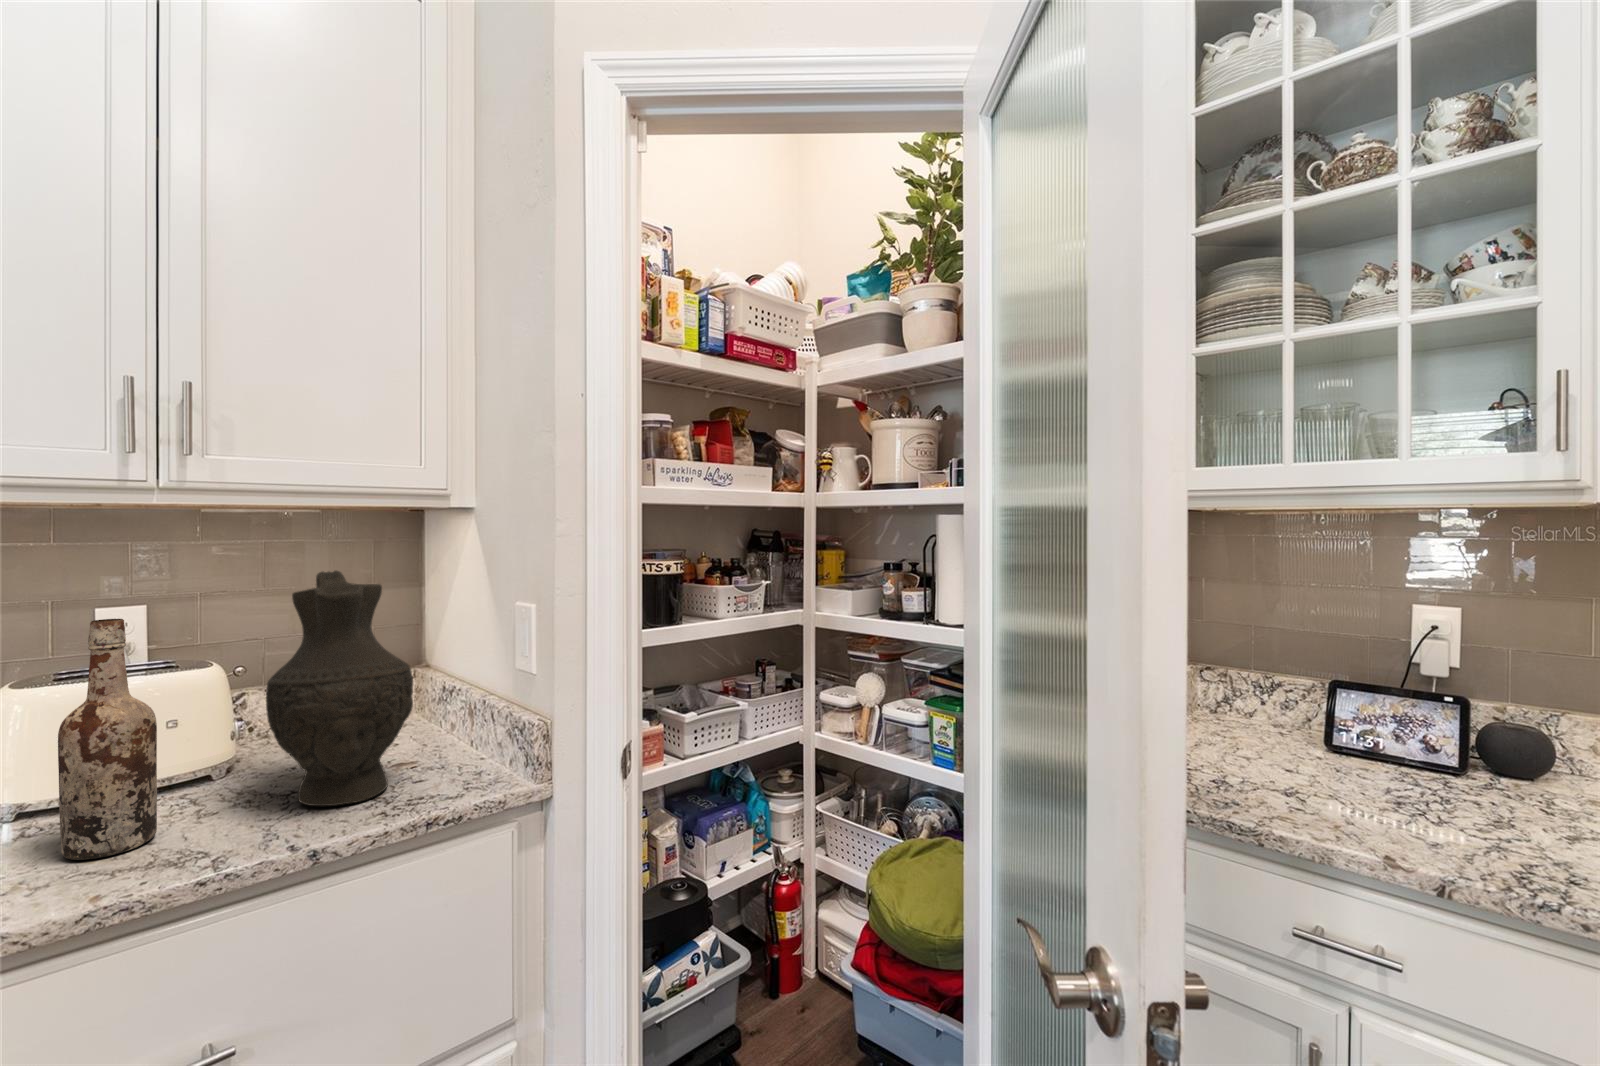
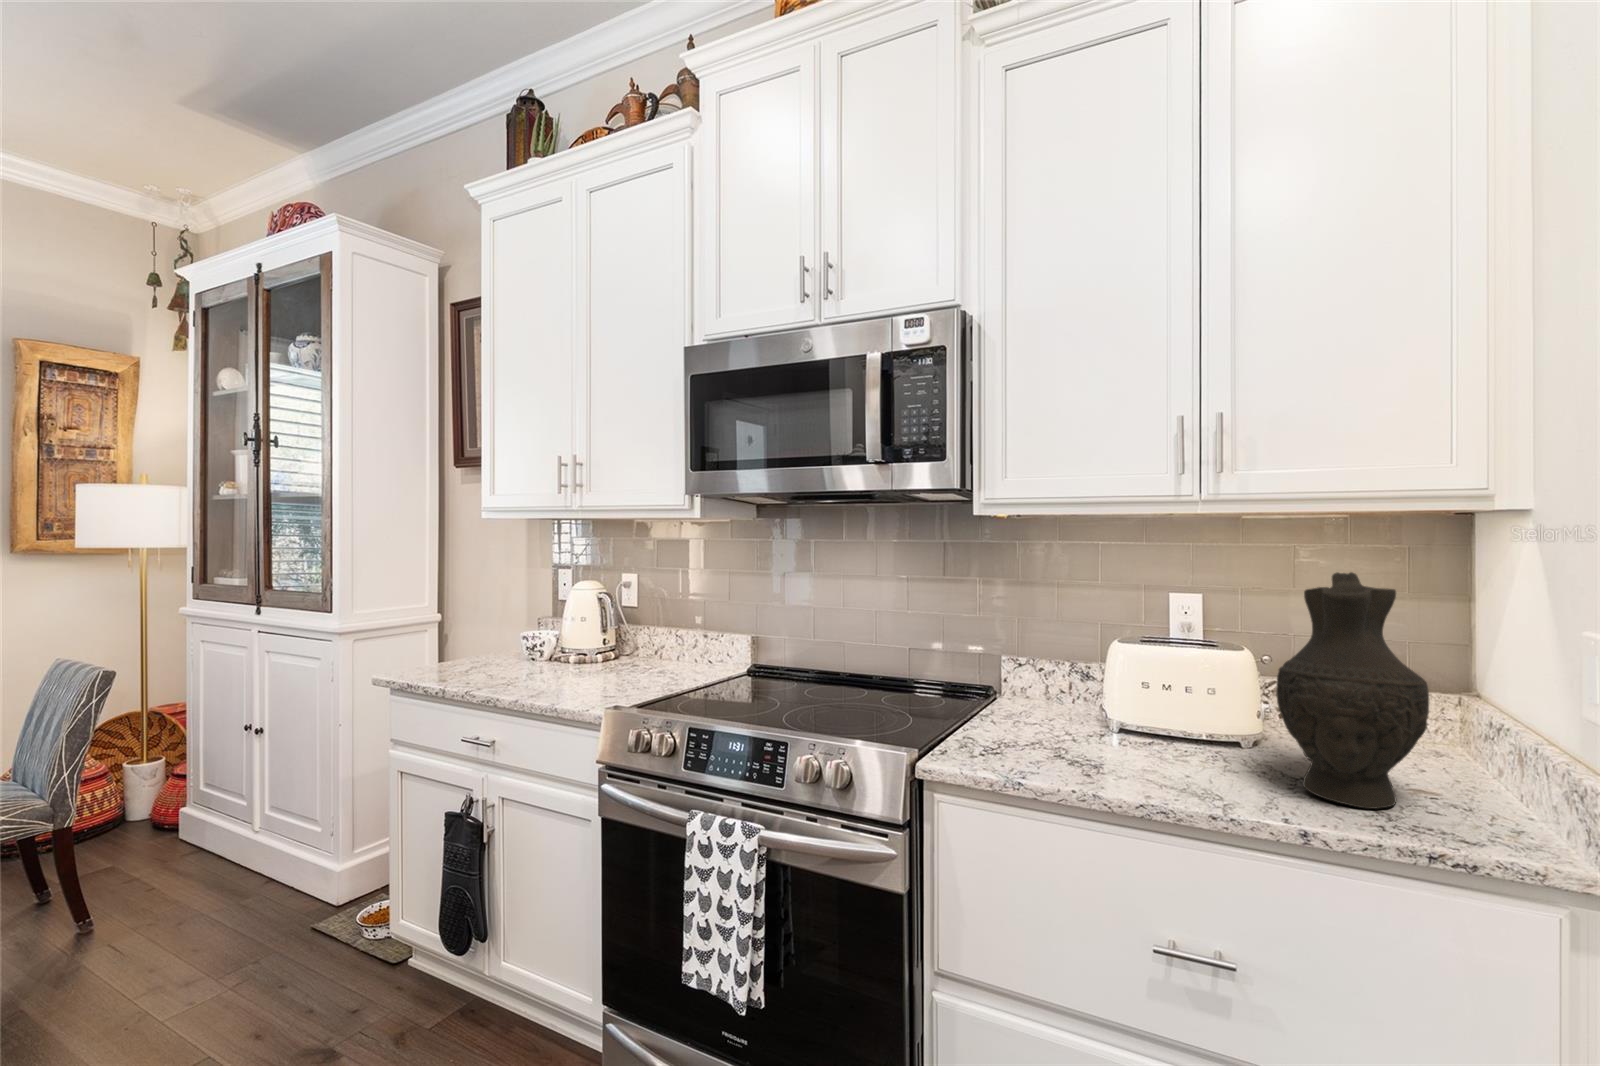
wine bottle: present [58,619,157,860] -> none [1136,597,1195,775]

